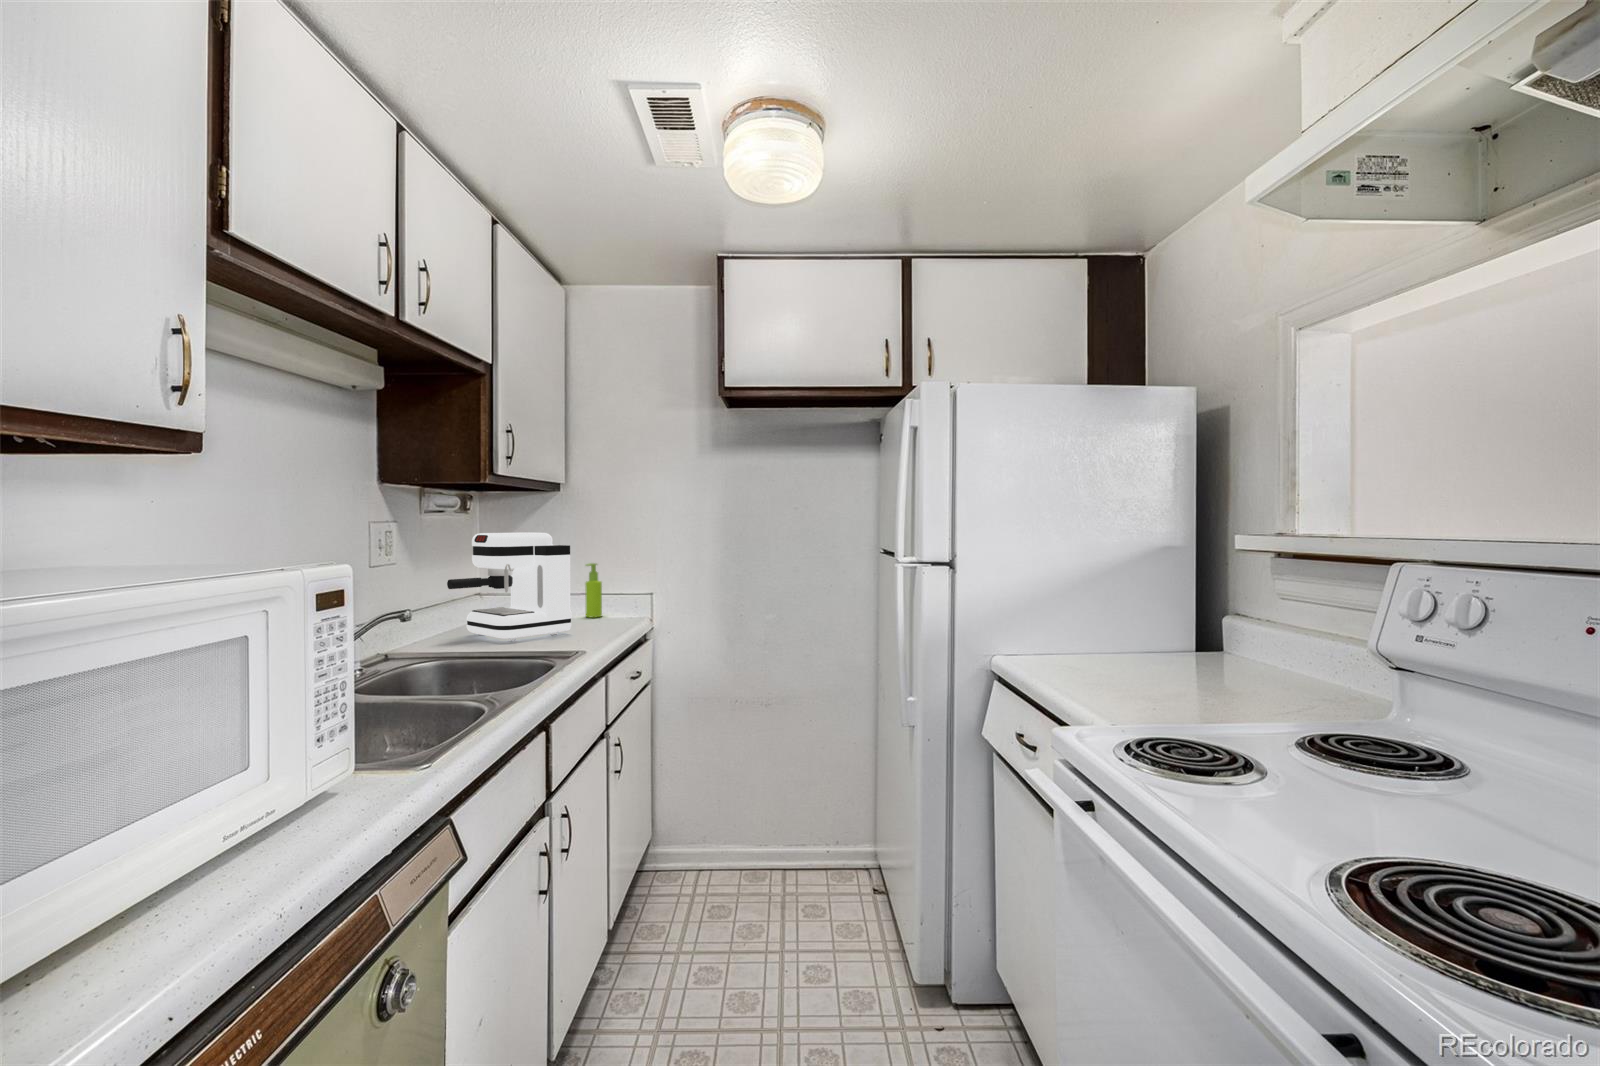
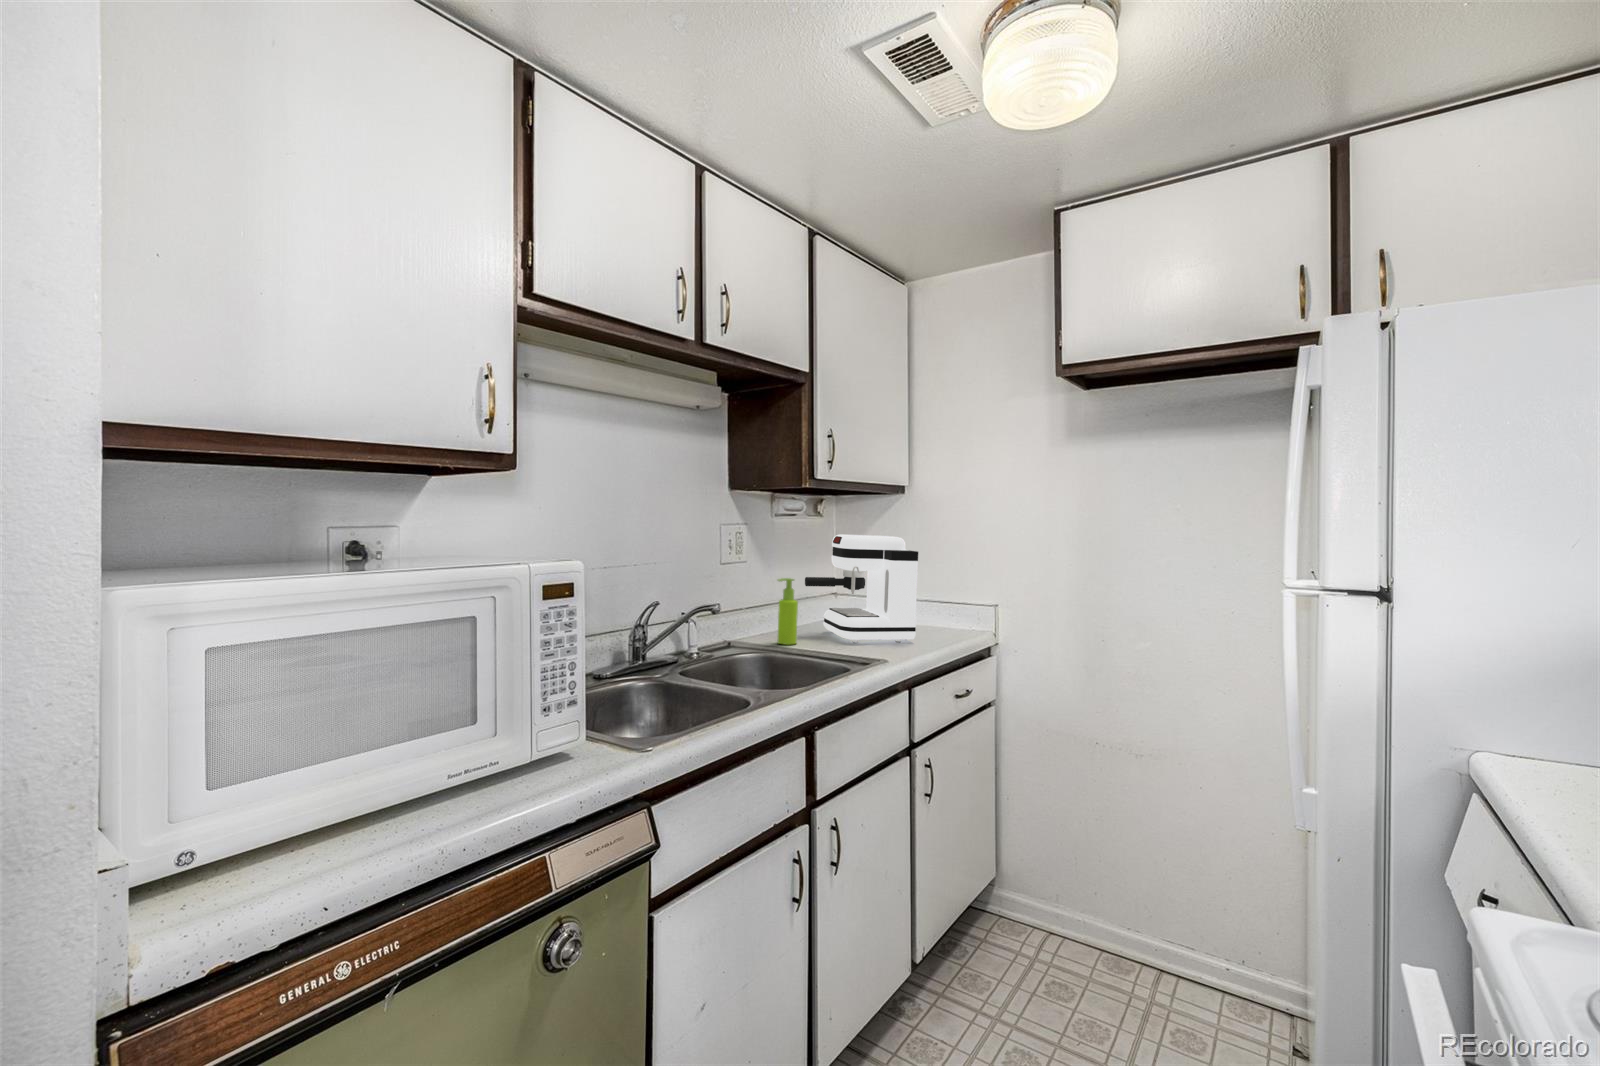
soap dispenser: present [585,563,602,618] -> present [778,578,798,645]

